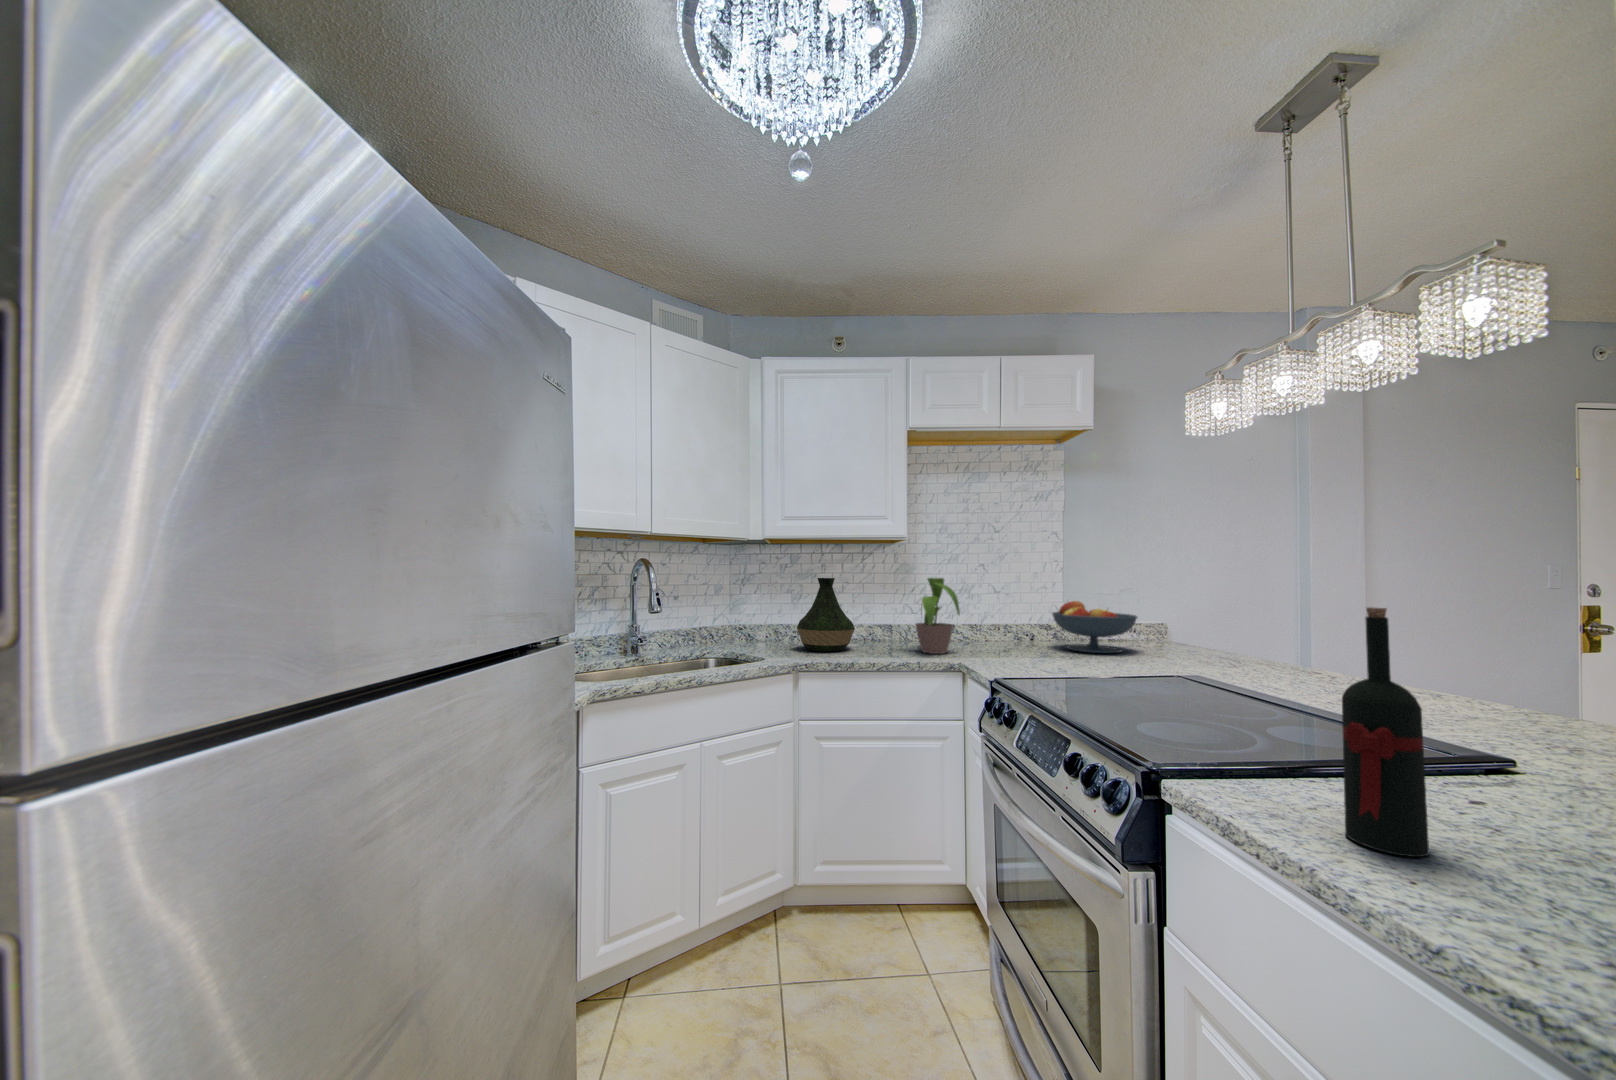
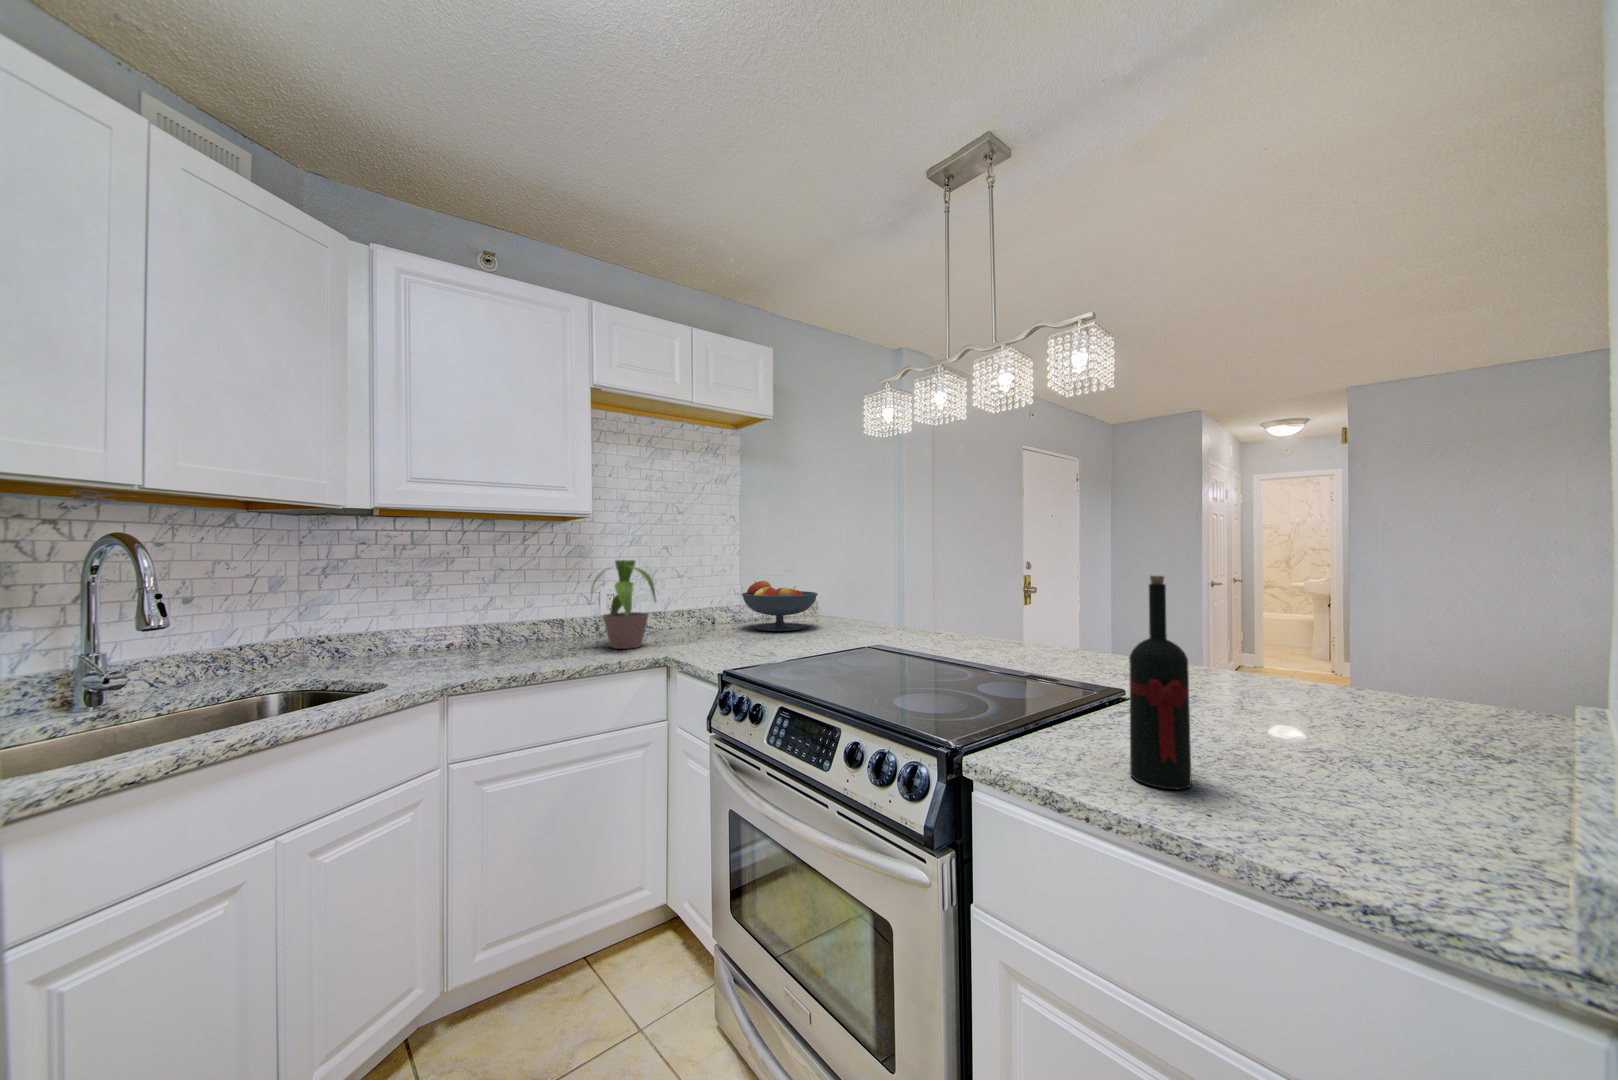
vase: present [797,578,855,651] -> none [432,563,522,662]

